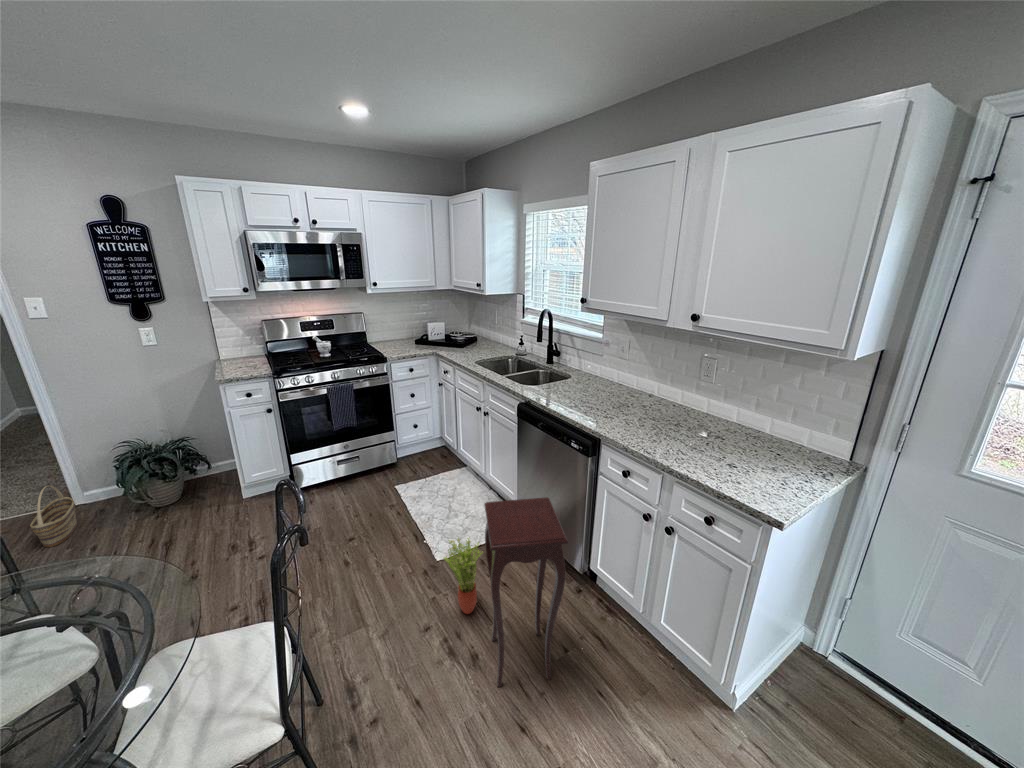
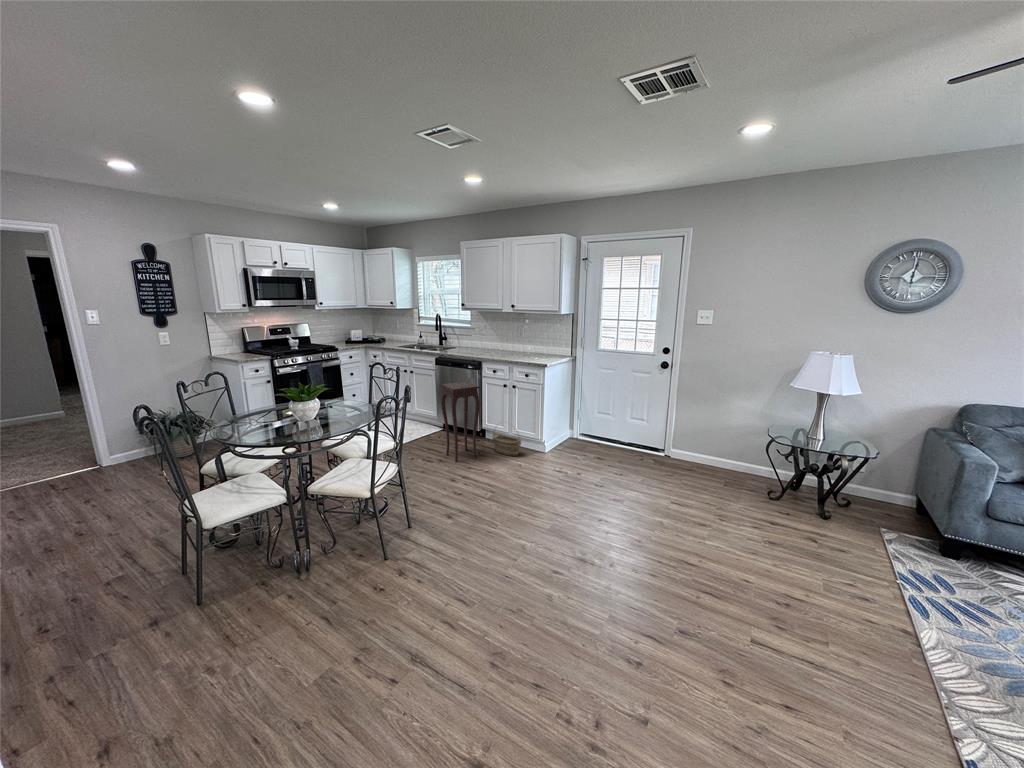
basket: present [30,486,77,547] -> present [492,432,521,456]
potted plant: present [444,538,483,614] -> none [419,411,438,452]

